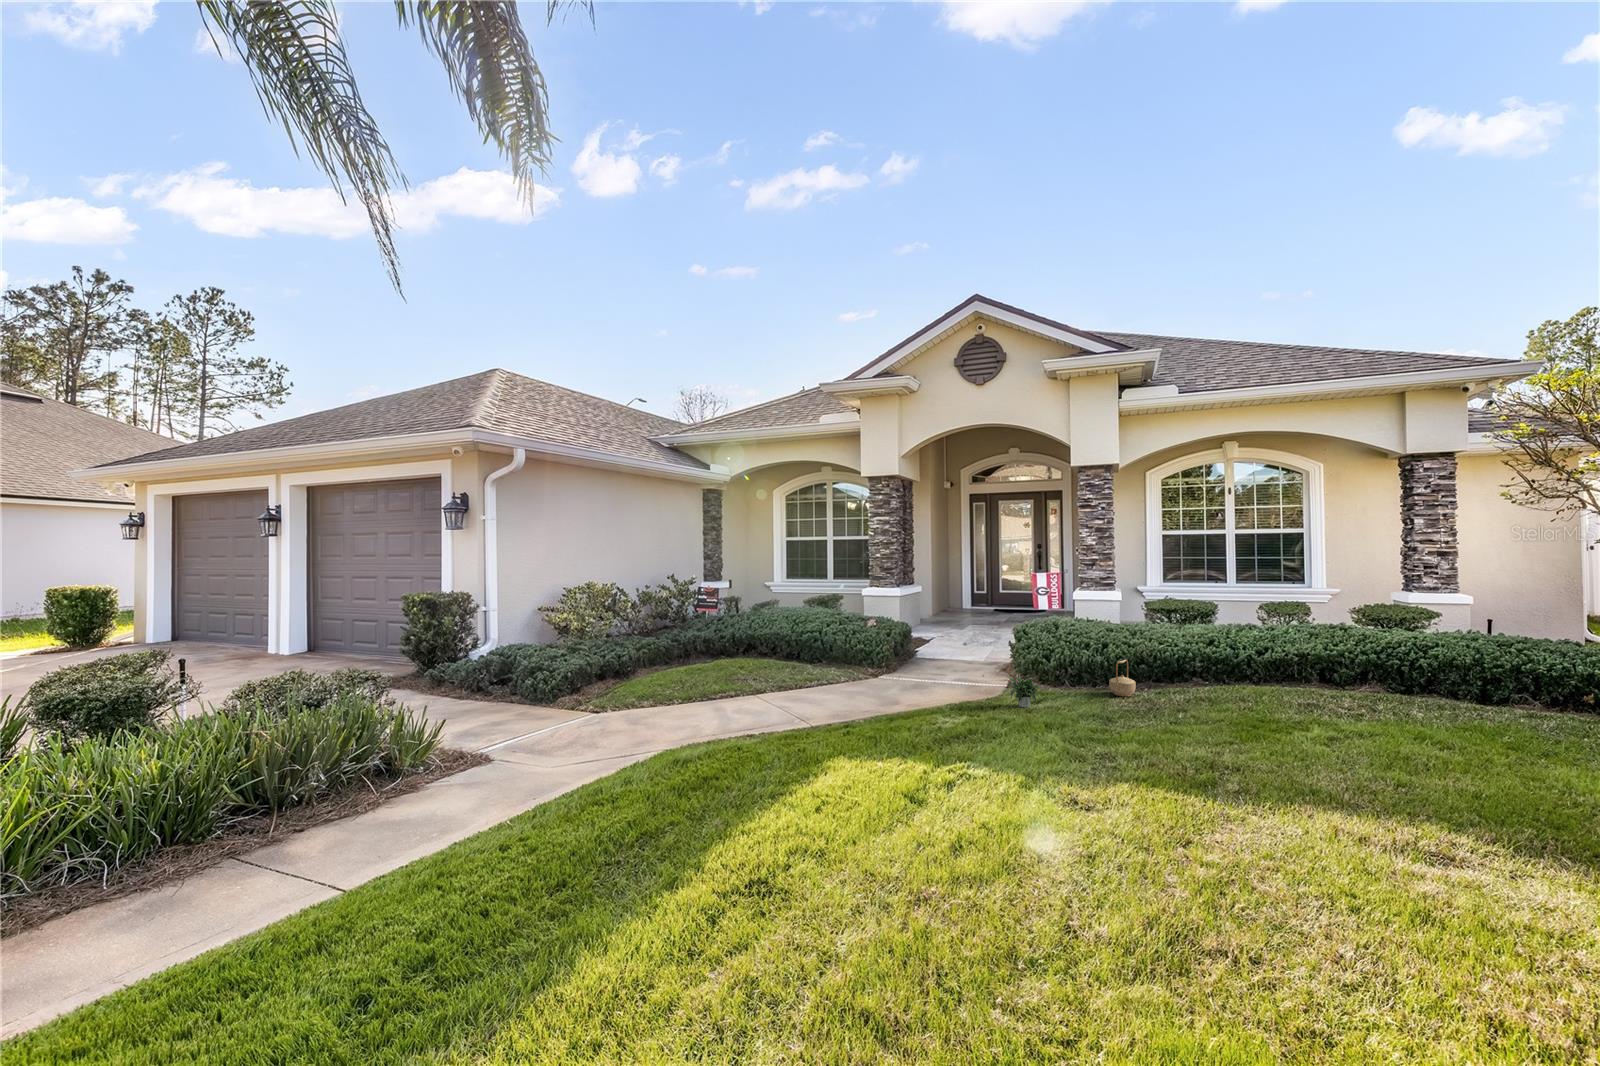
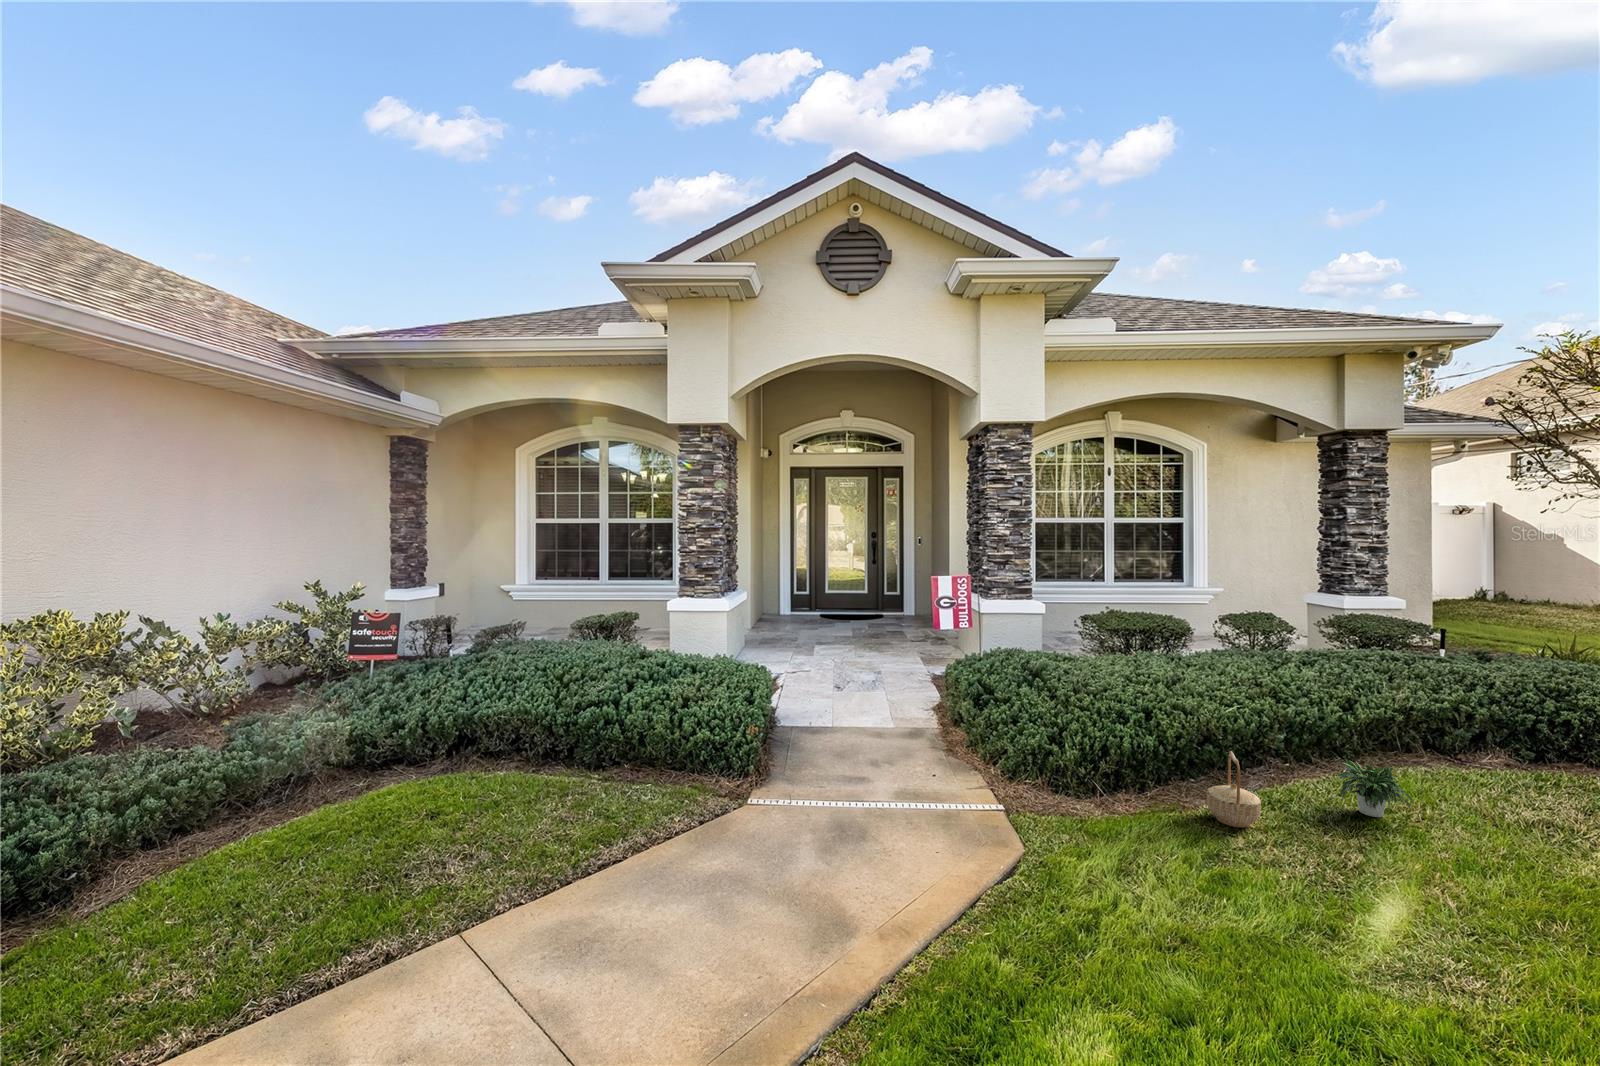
potted plant: present [1008,677,1040,708] -> present [1311,758,1413,817]

